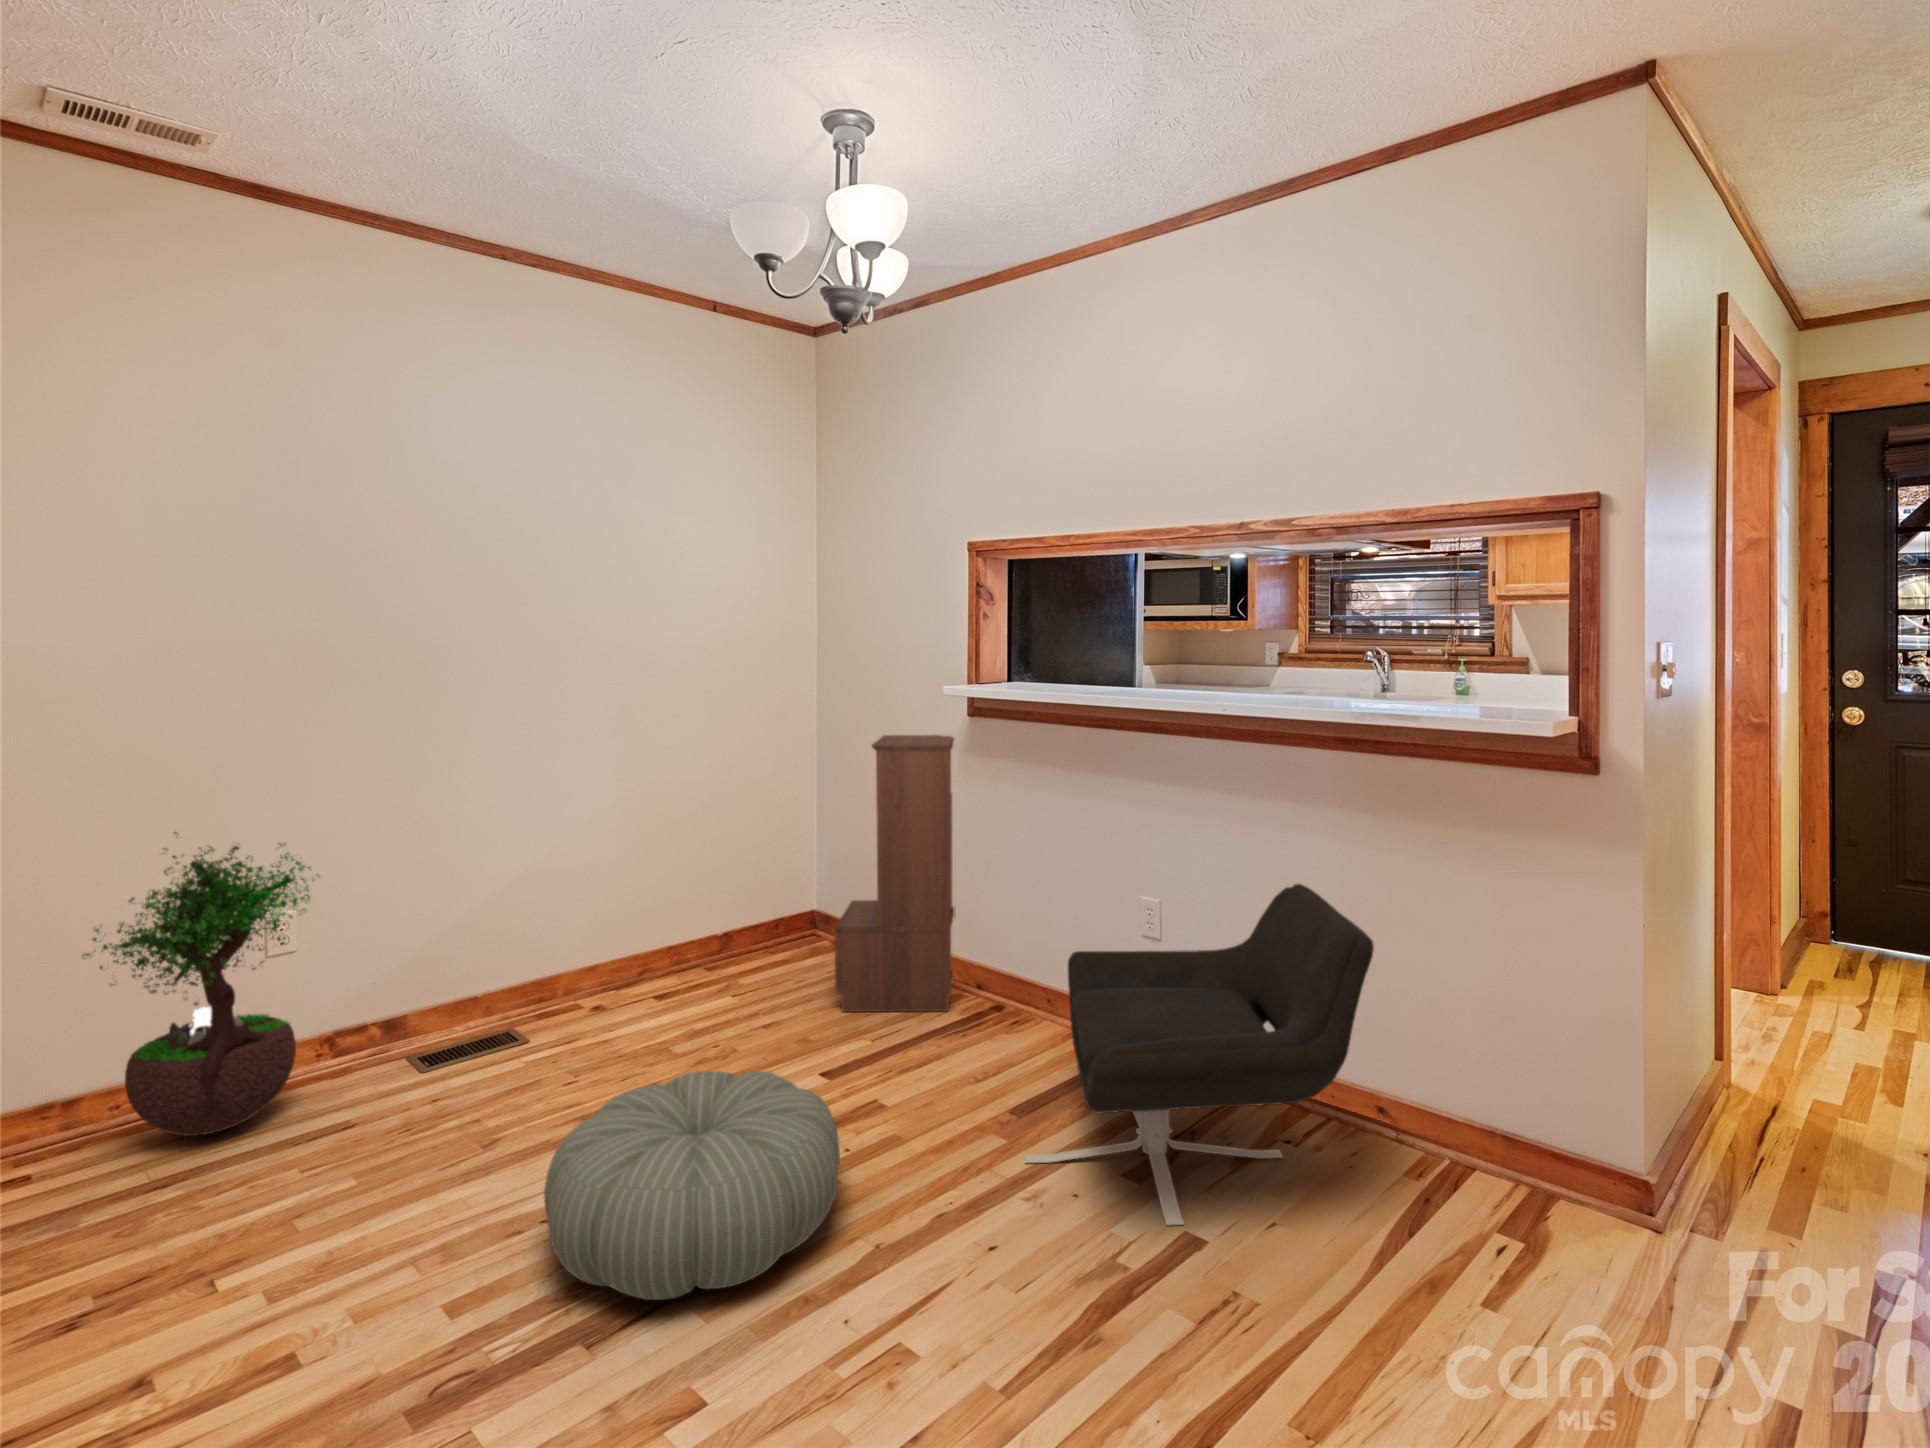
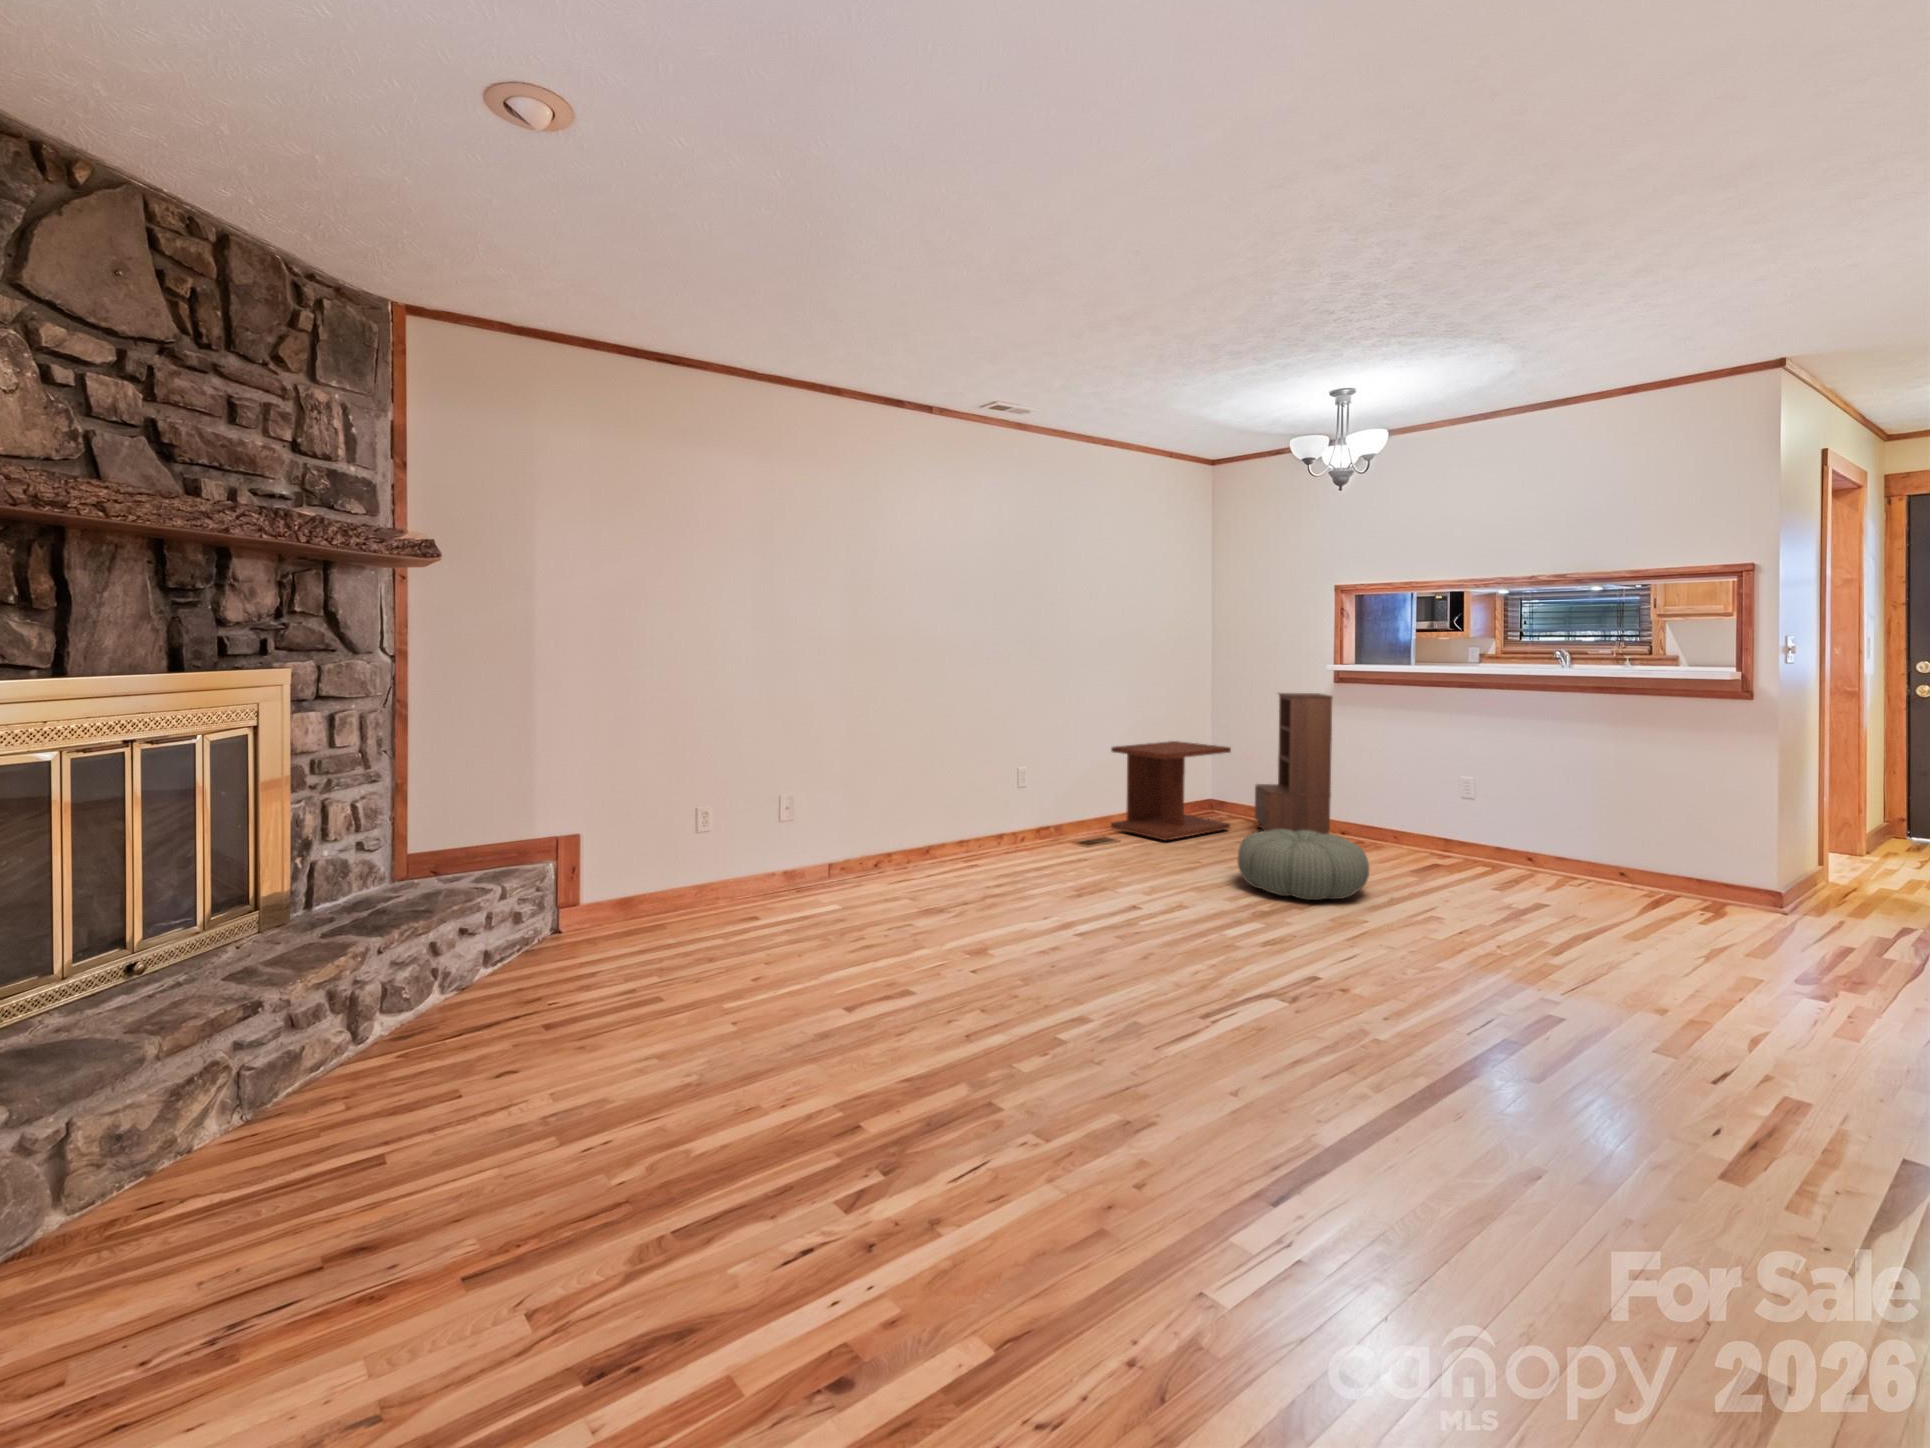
side table: none [551,823,792,1044] -> present [1111,741,1231,840]
potted tree: present [83,832,319,1136] -> none [995,719,1075,855]
lounge chair: present [1024,884,1374,1225] -> none [1431,760,1631,900]

